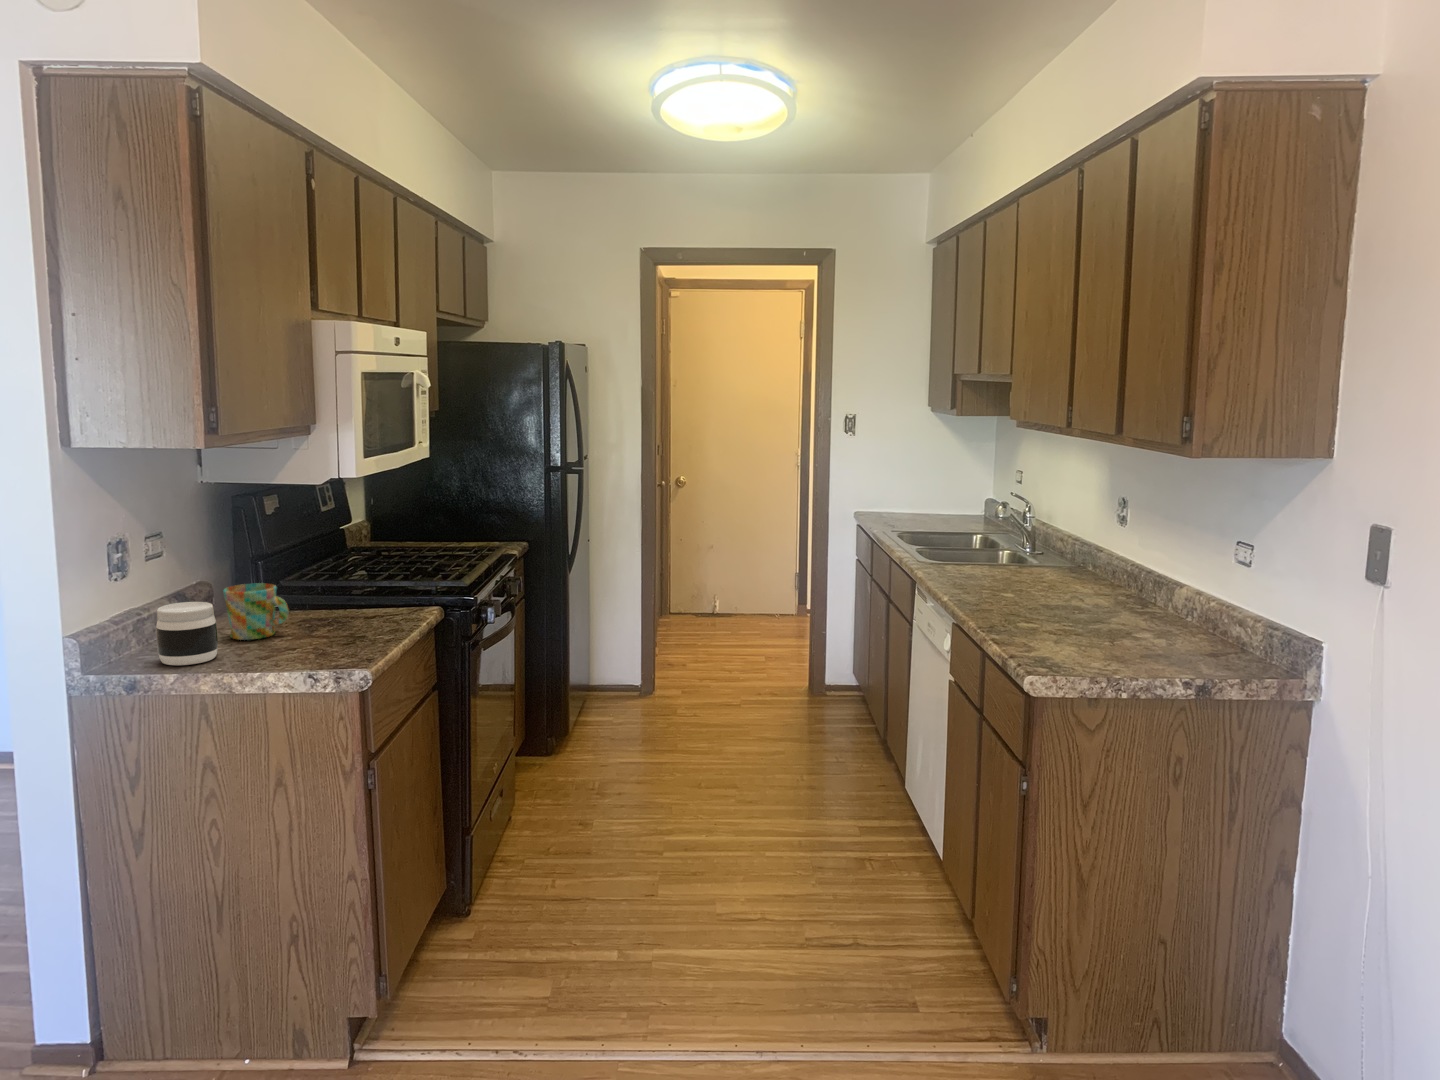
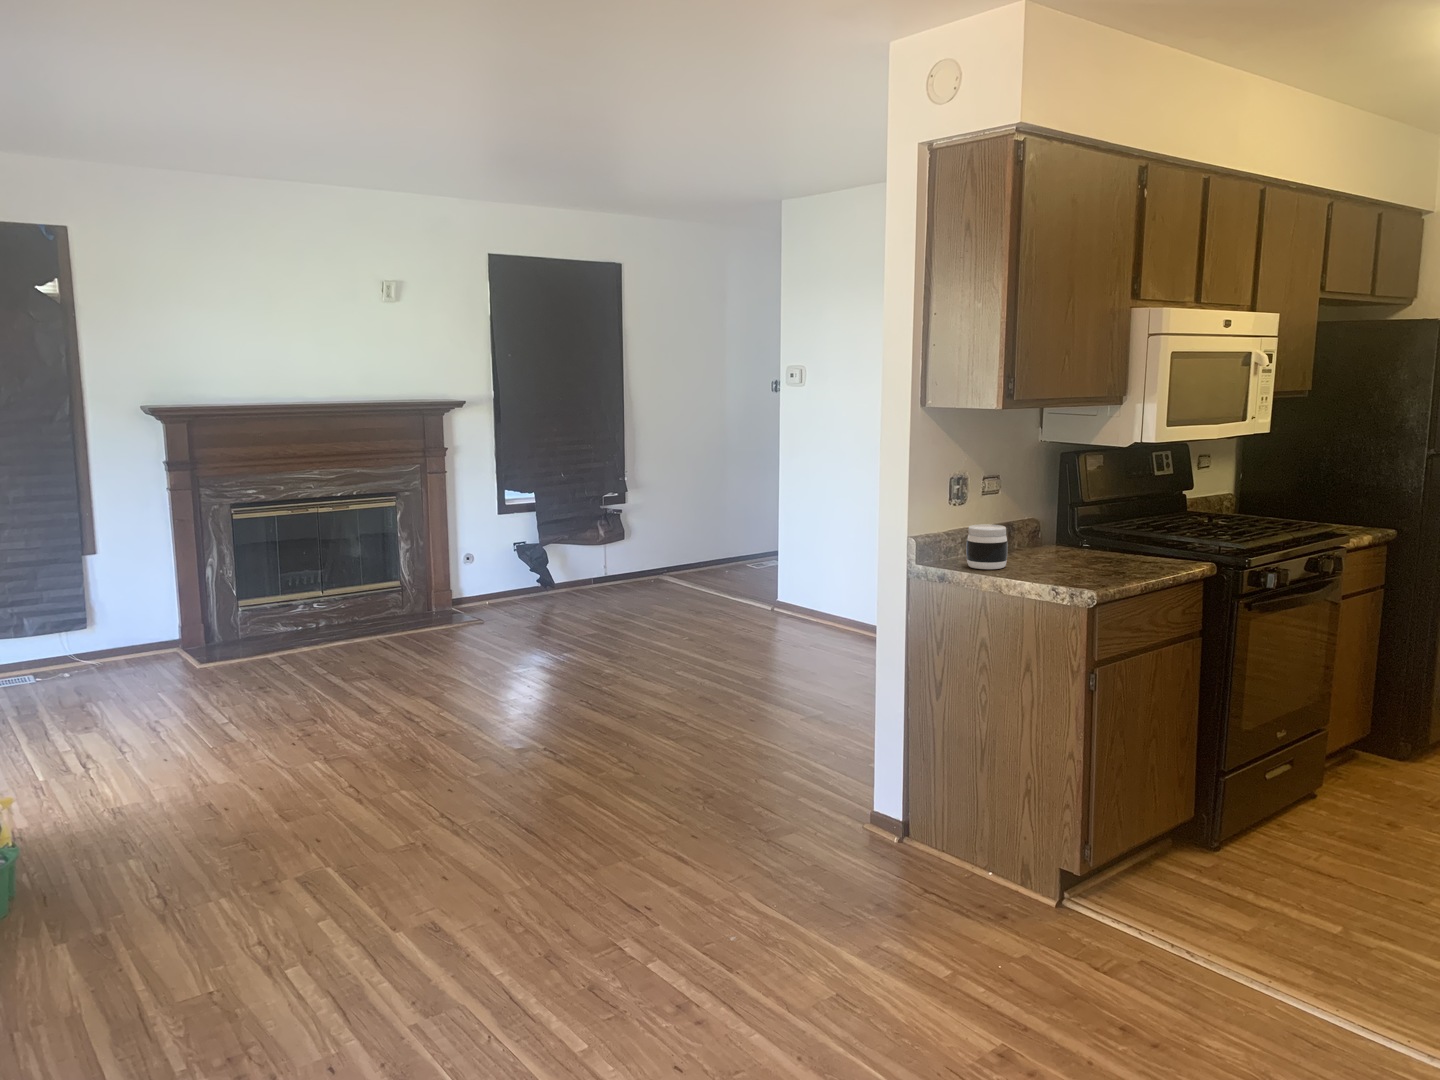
mug: present [224,583,289,640] -> none [1024,518,1069,561]

